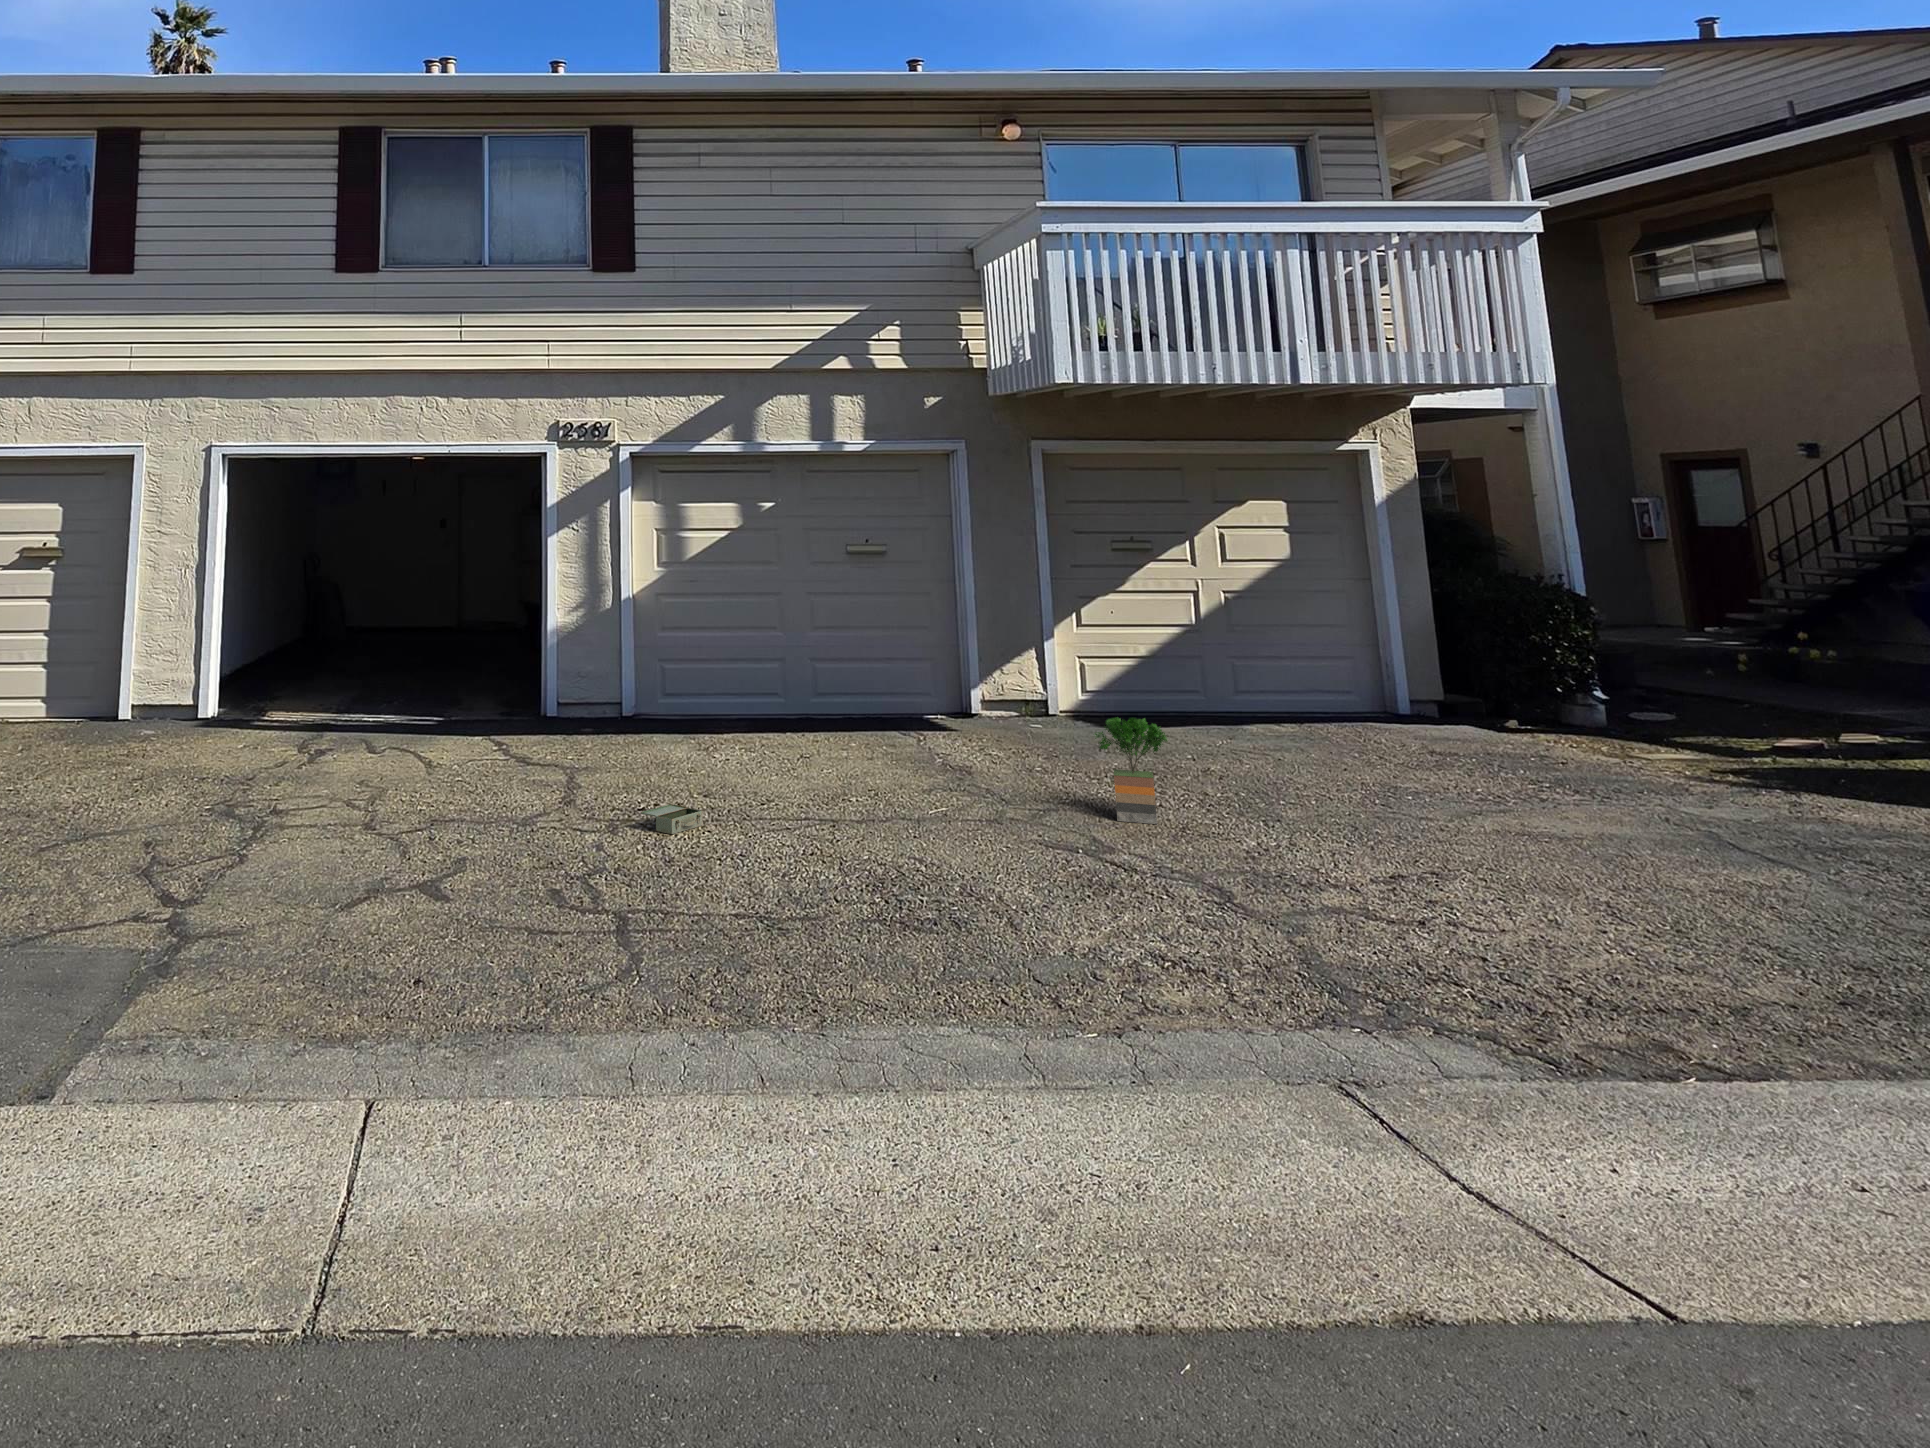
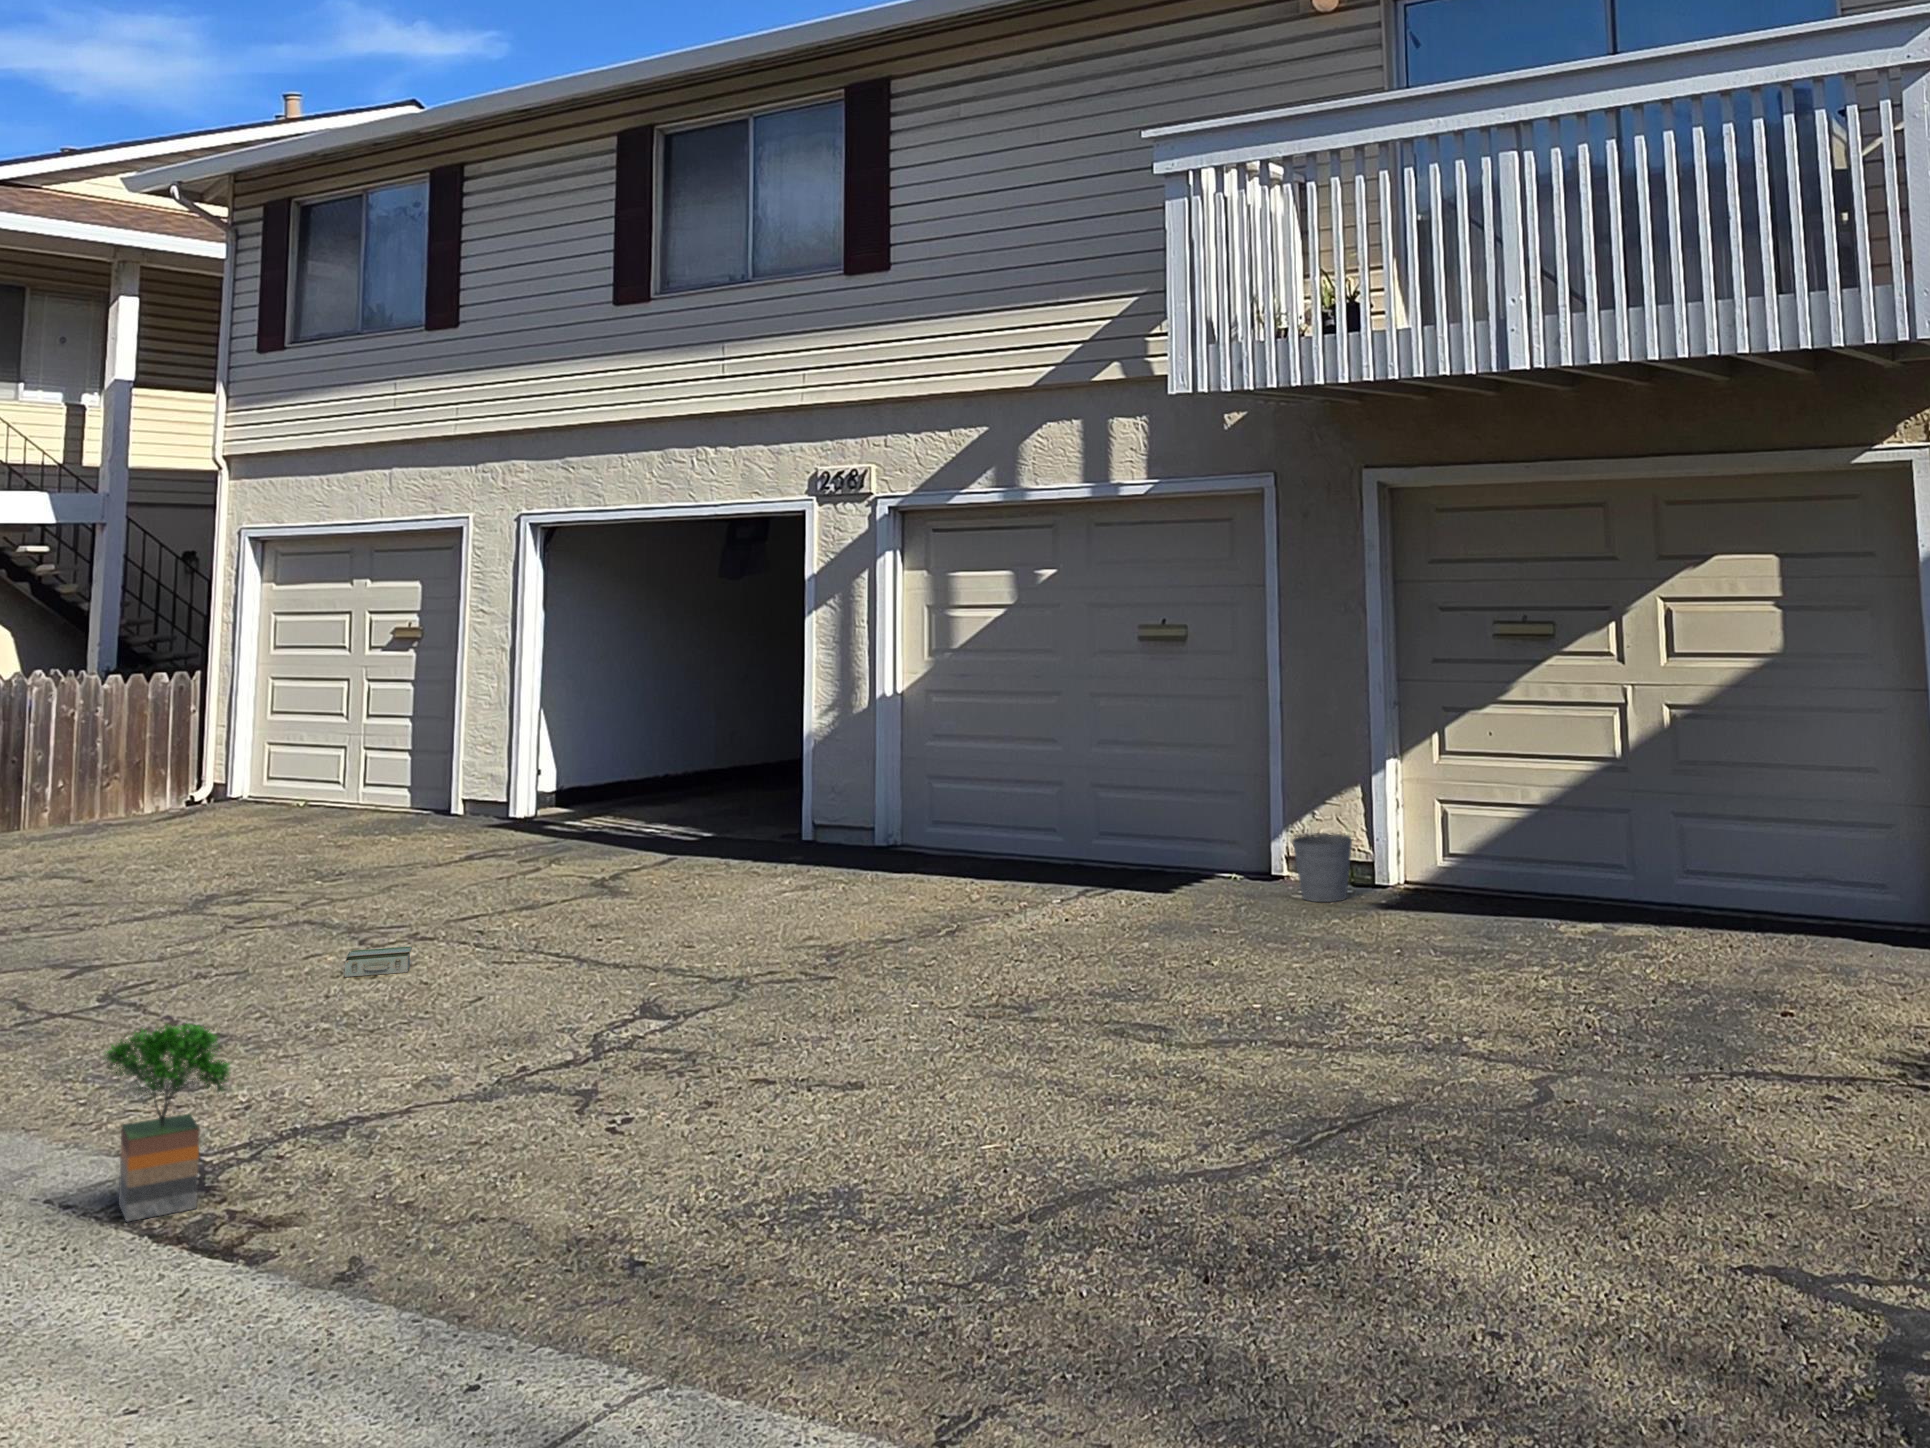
bucket: none [1015,682,1058,727] -> present [1293,833,1352,902]
potted tree: present [1095,717,1167,824] -> present [103,1023,229,1221]

